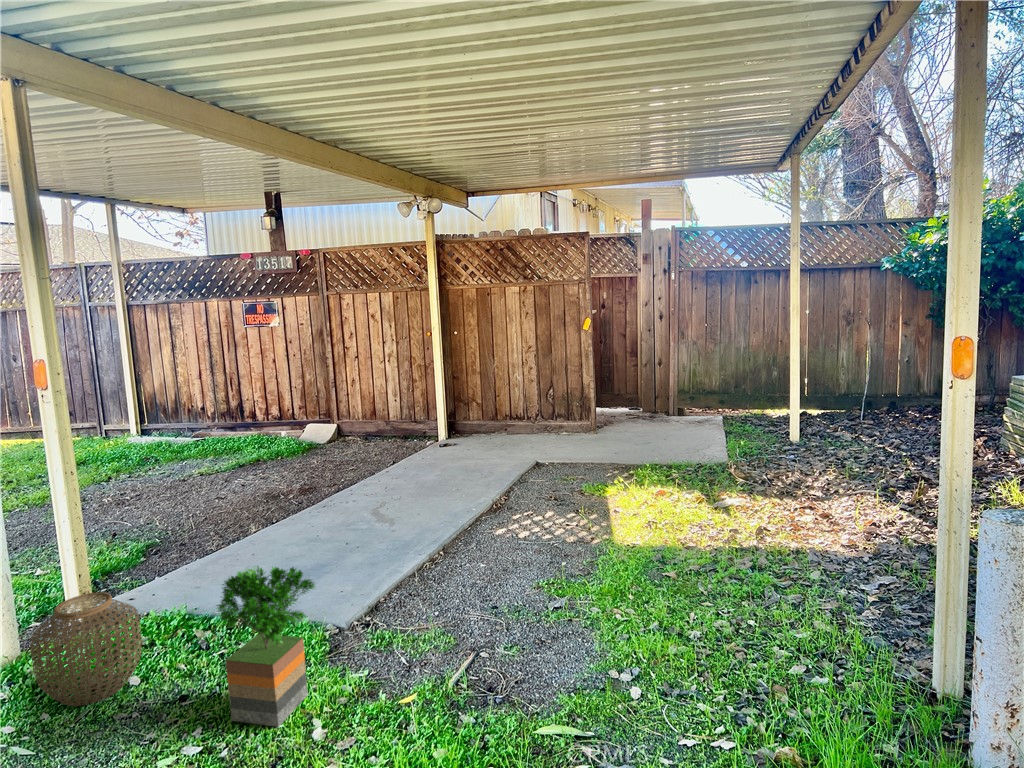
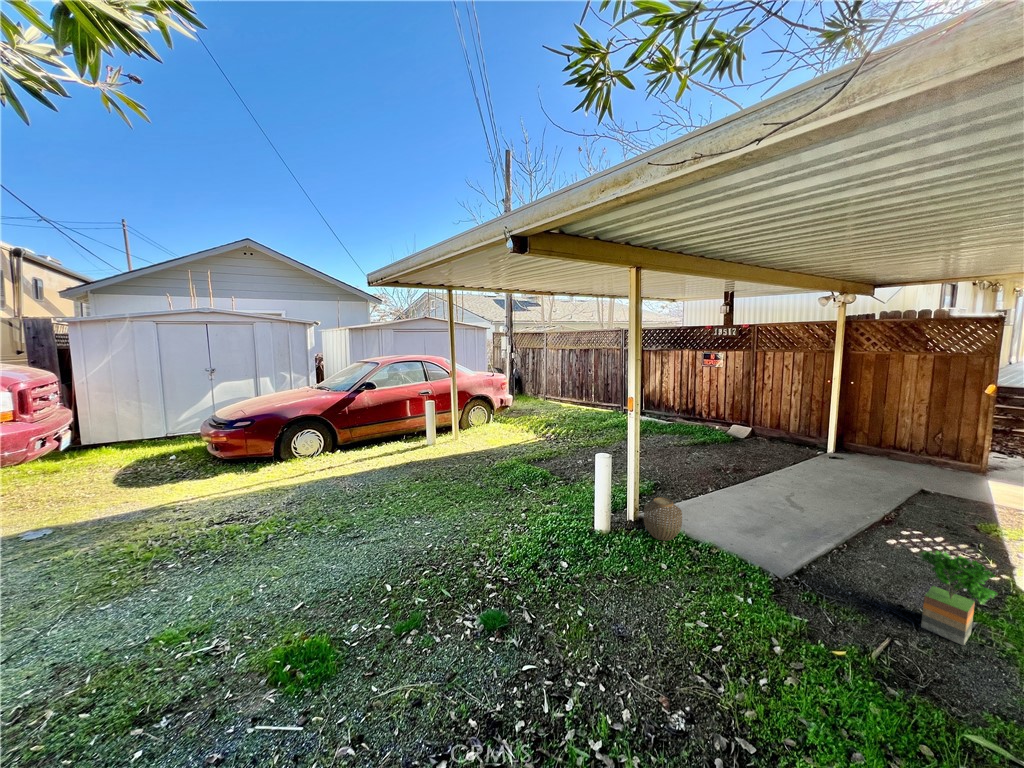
potted tree: present [217,566,315,727] -> present [920,551,996,645]

